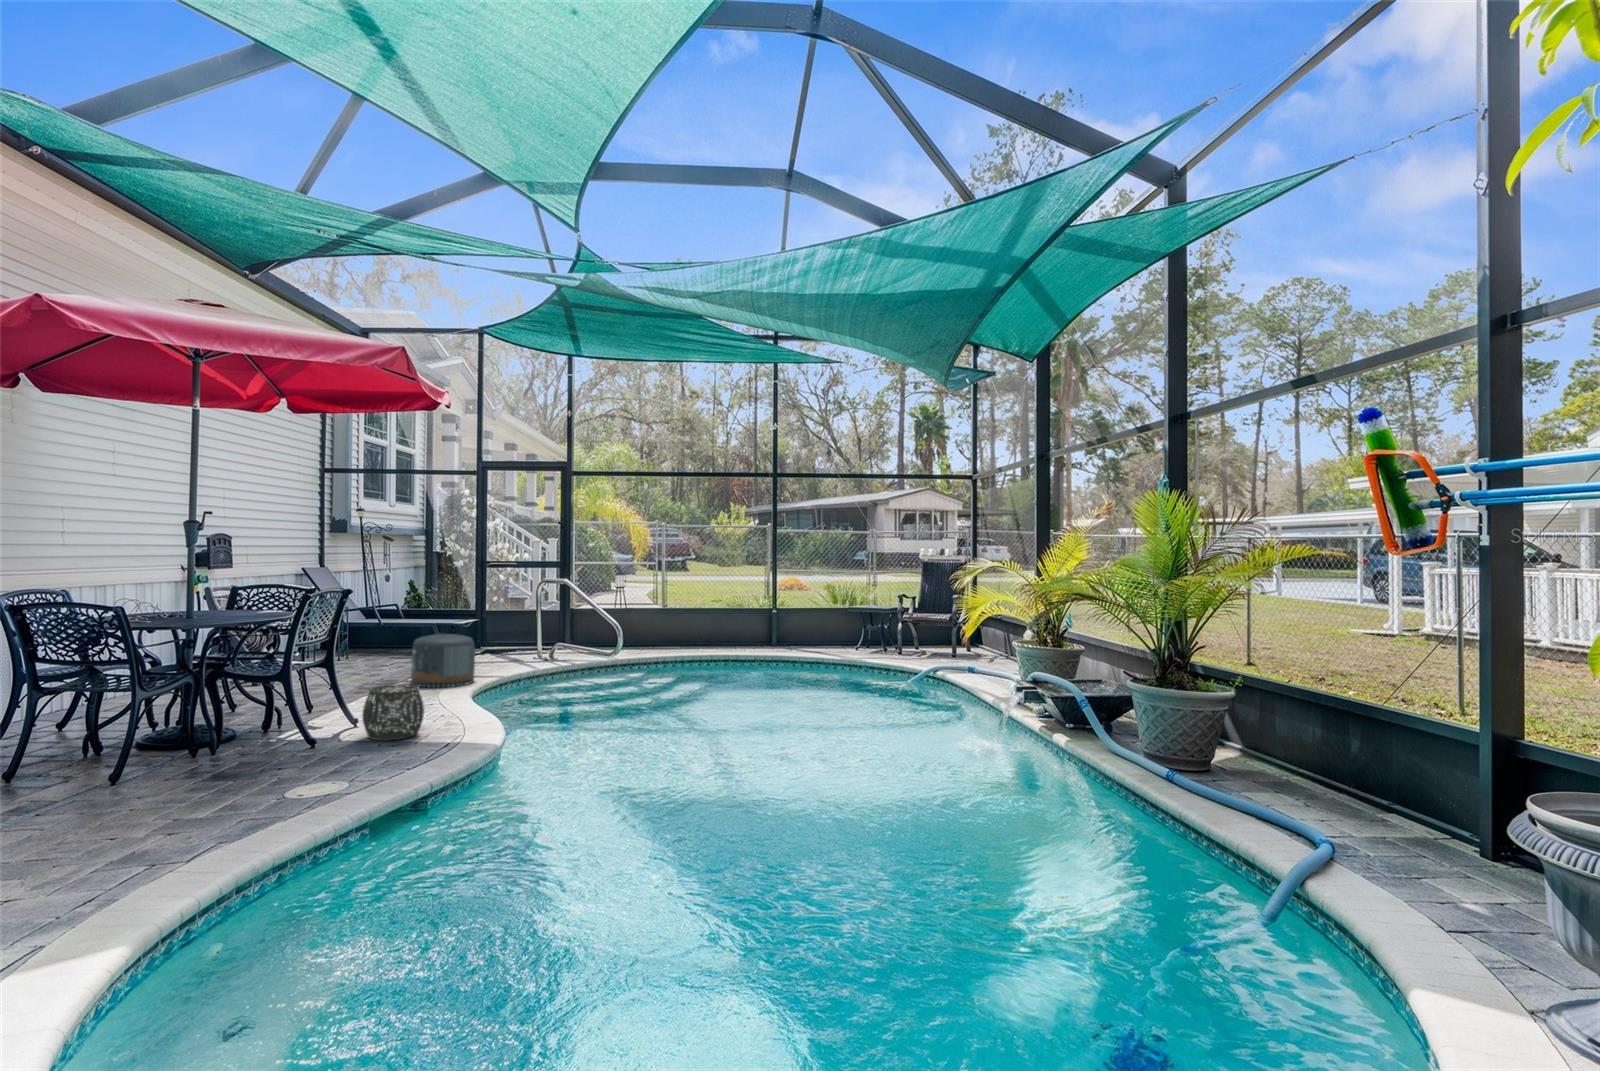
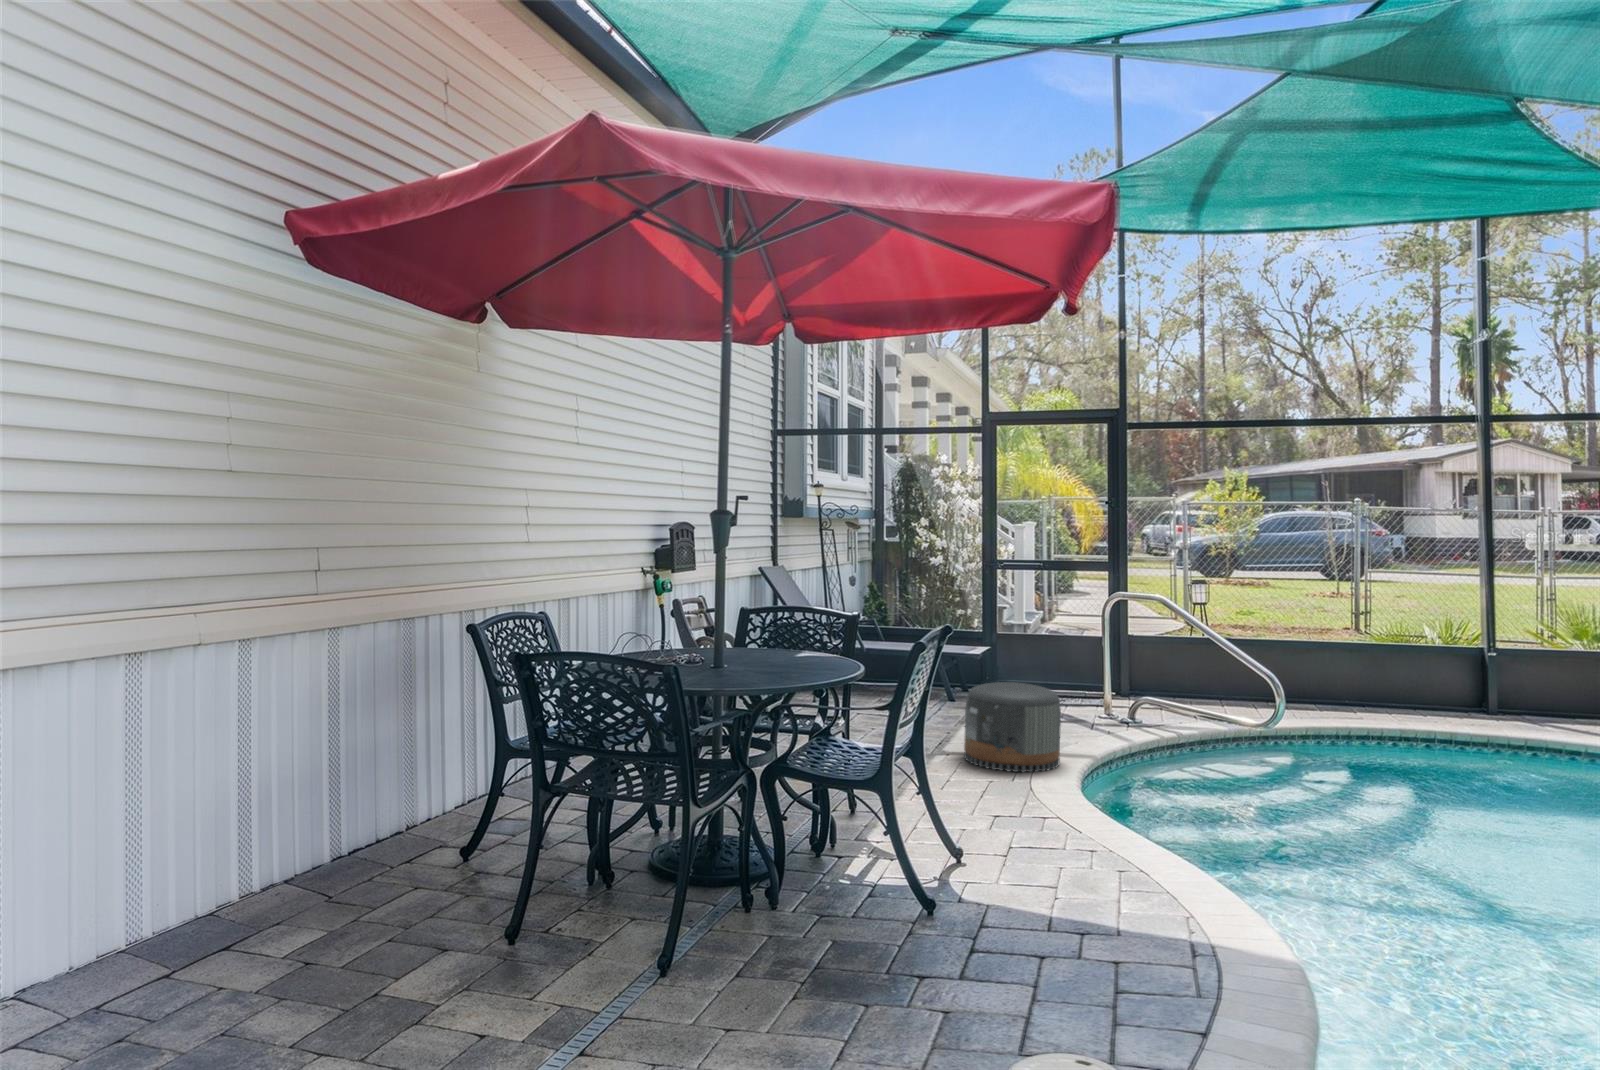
woven basket: present [362,684,424,741] -> none [1028,805,1138,921]

